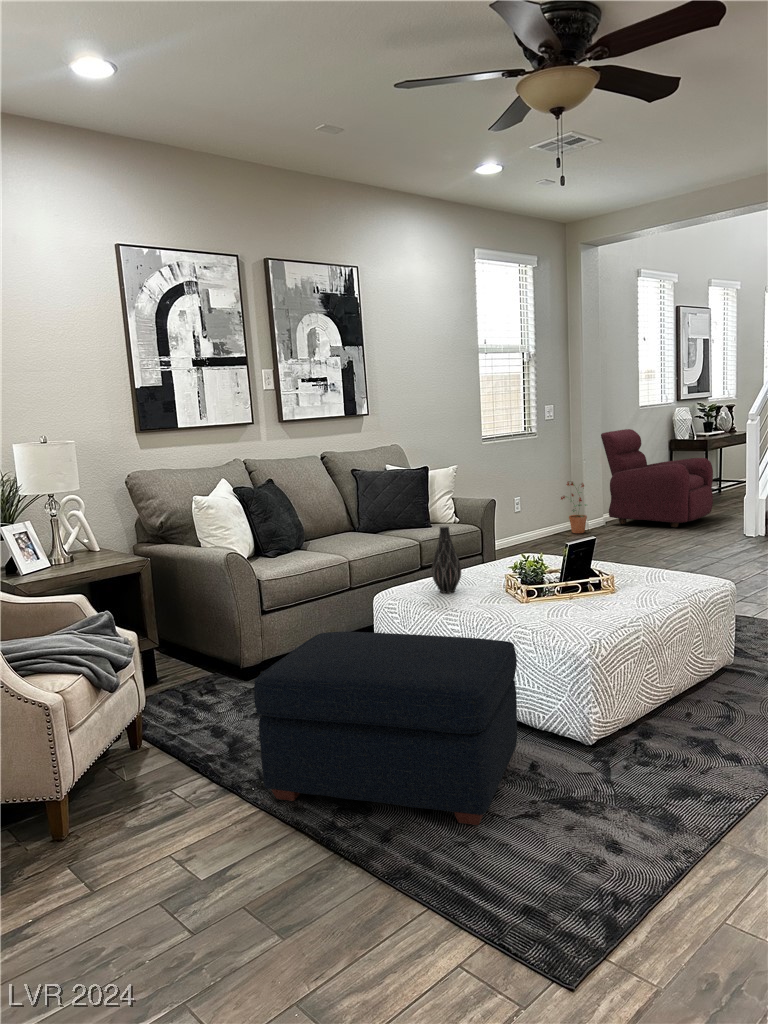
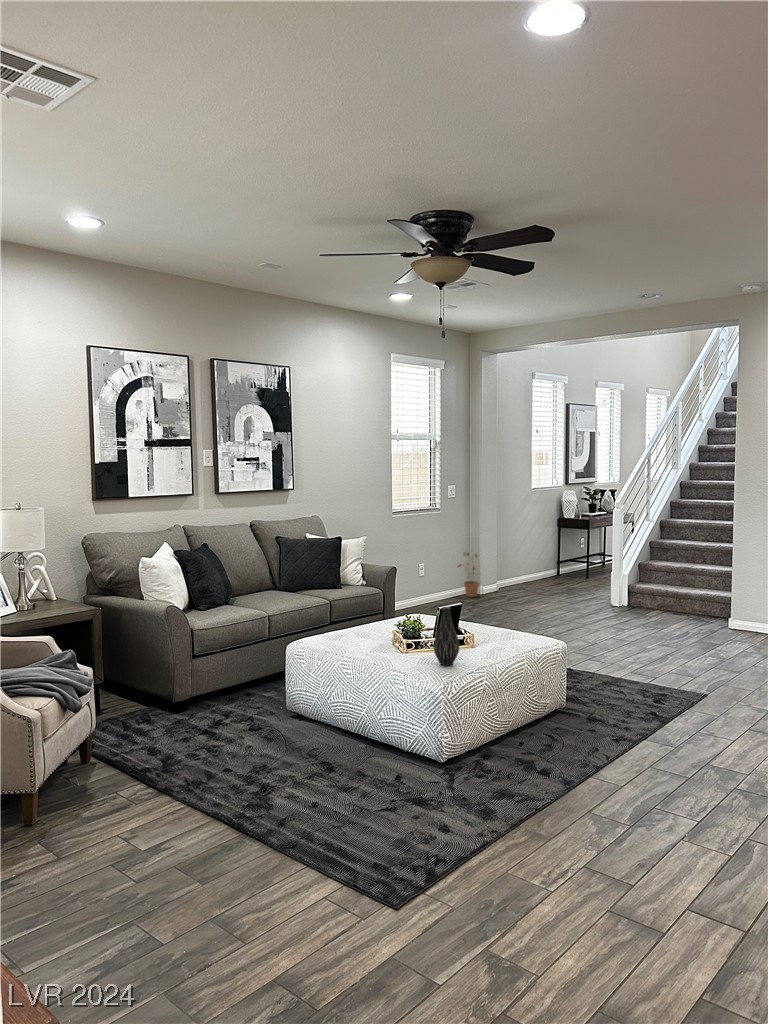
armchair: present [601,429,713,527] -> none [494,509,587,595]
vase: present [432,526,461,593] -> present [434,607,459,666]
ottoman: present [254,632,517,825] -> none [187,671,389,816]

